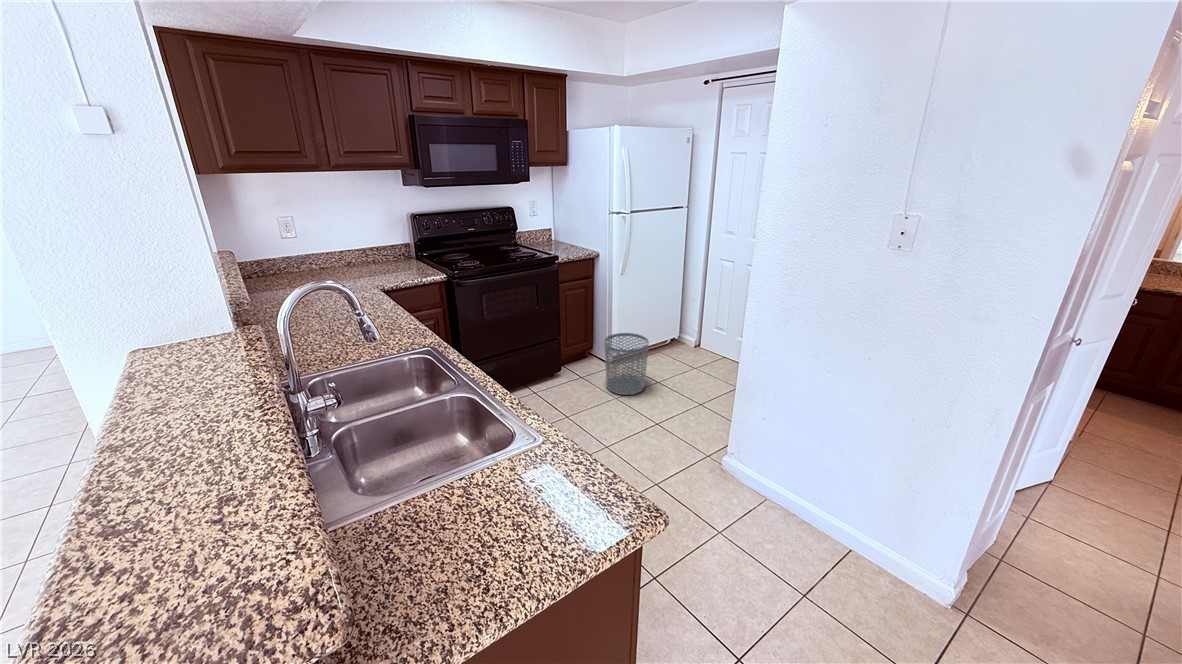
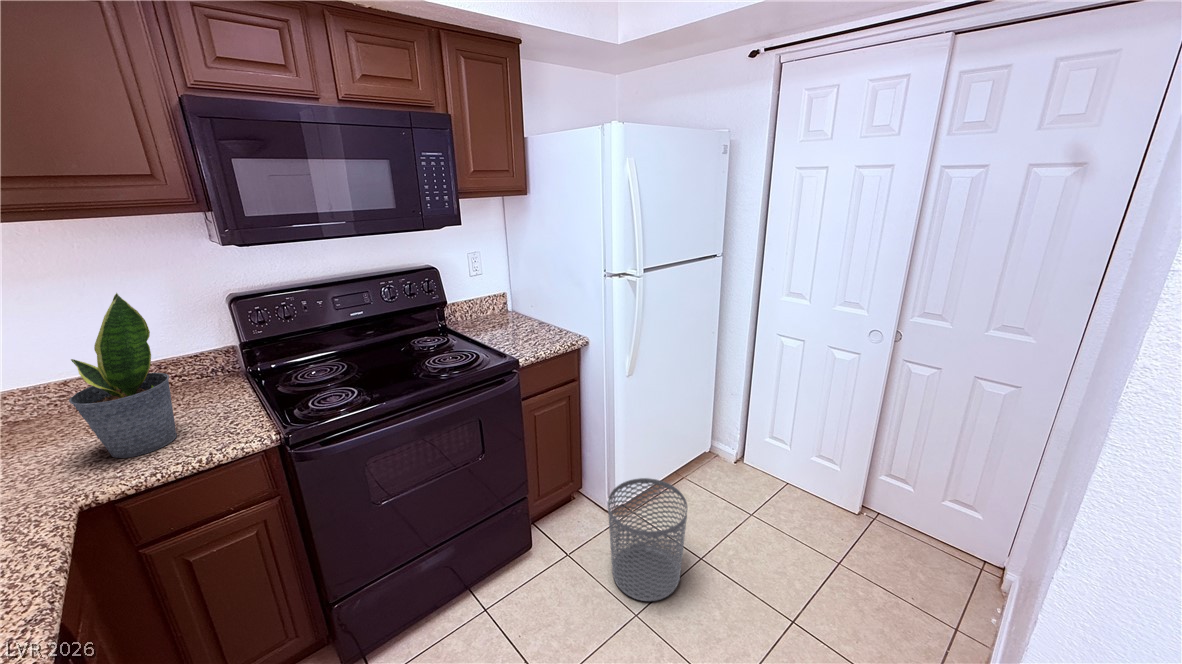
potted plant: none [370,203,404,277] -> present [69,293,177,458]

